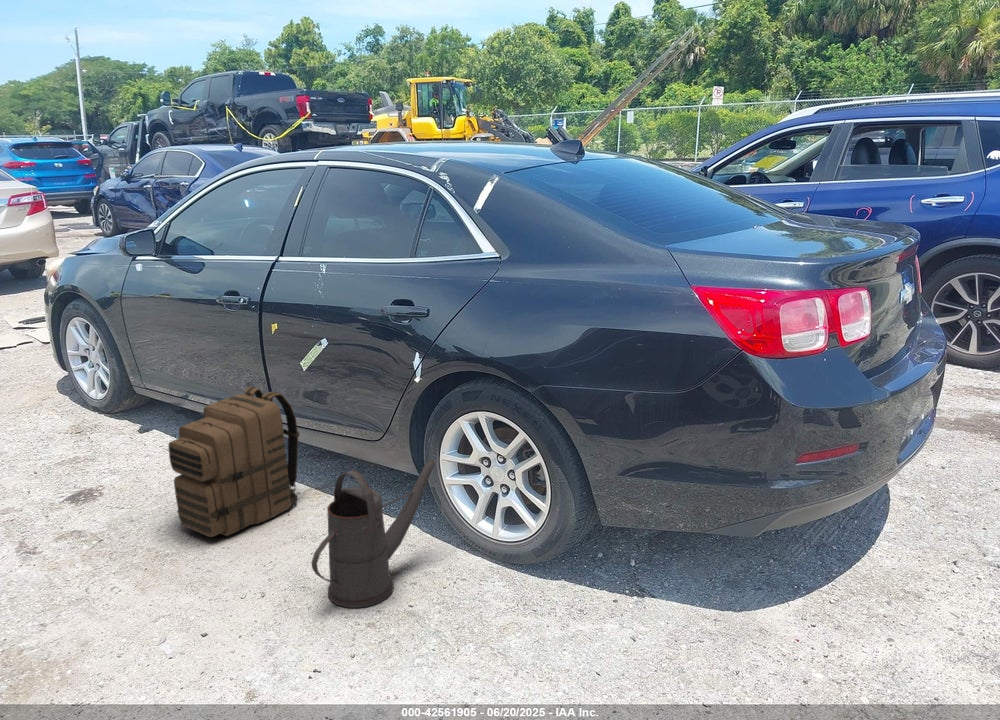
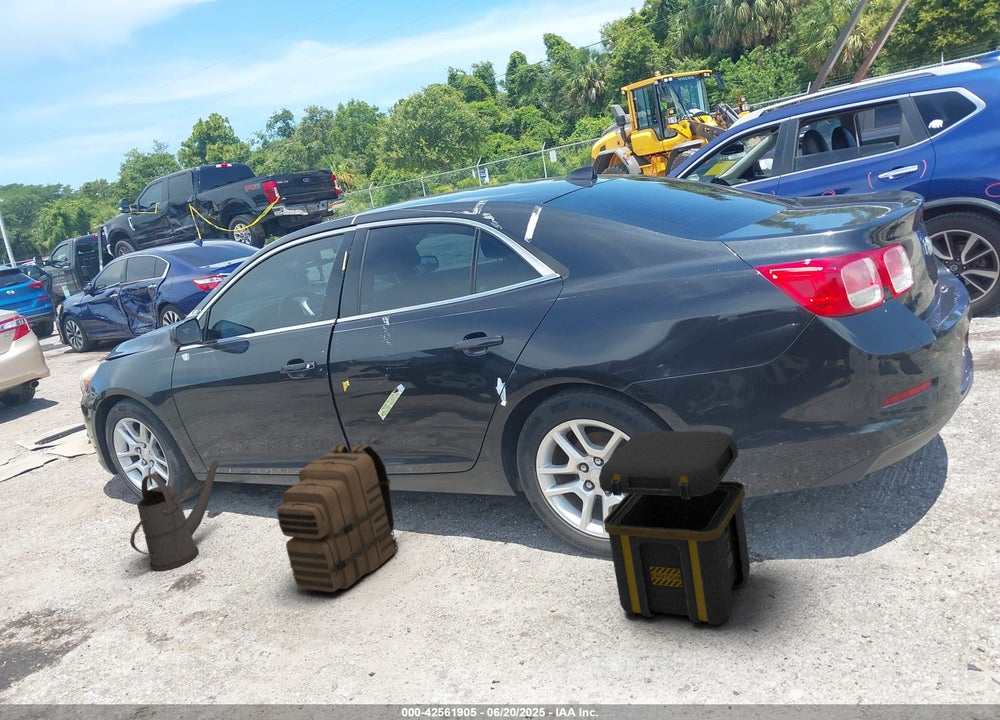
toolbox: none [469,438,631,659] -> present [599,431,750,625]
watering can: present [312,459,435,608] -> present [130,460,218,571]

